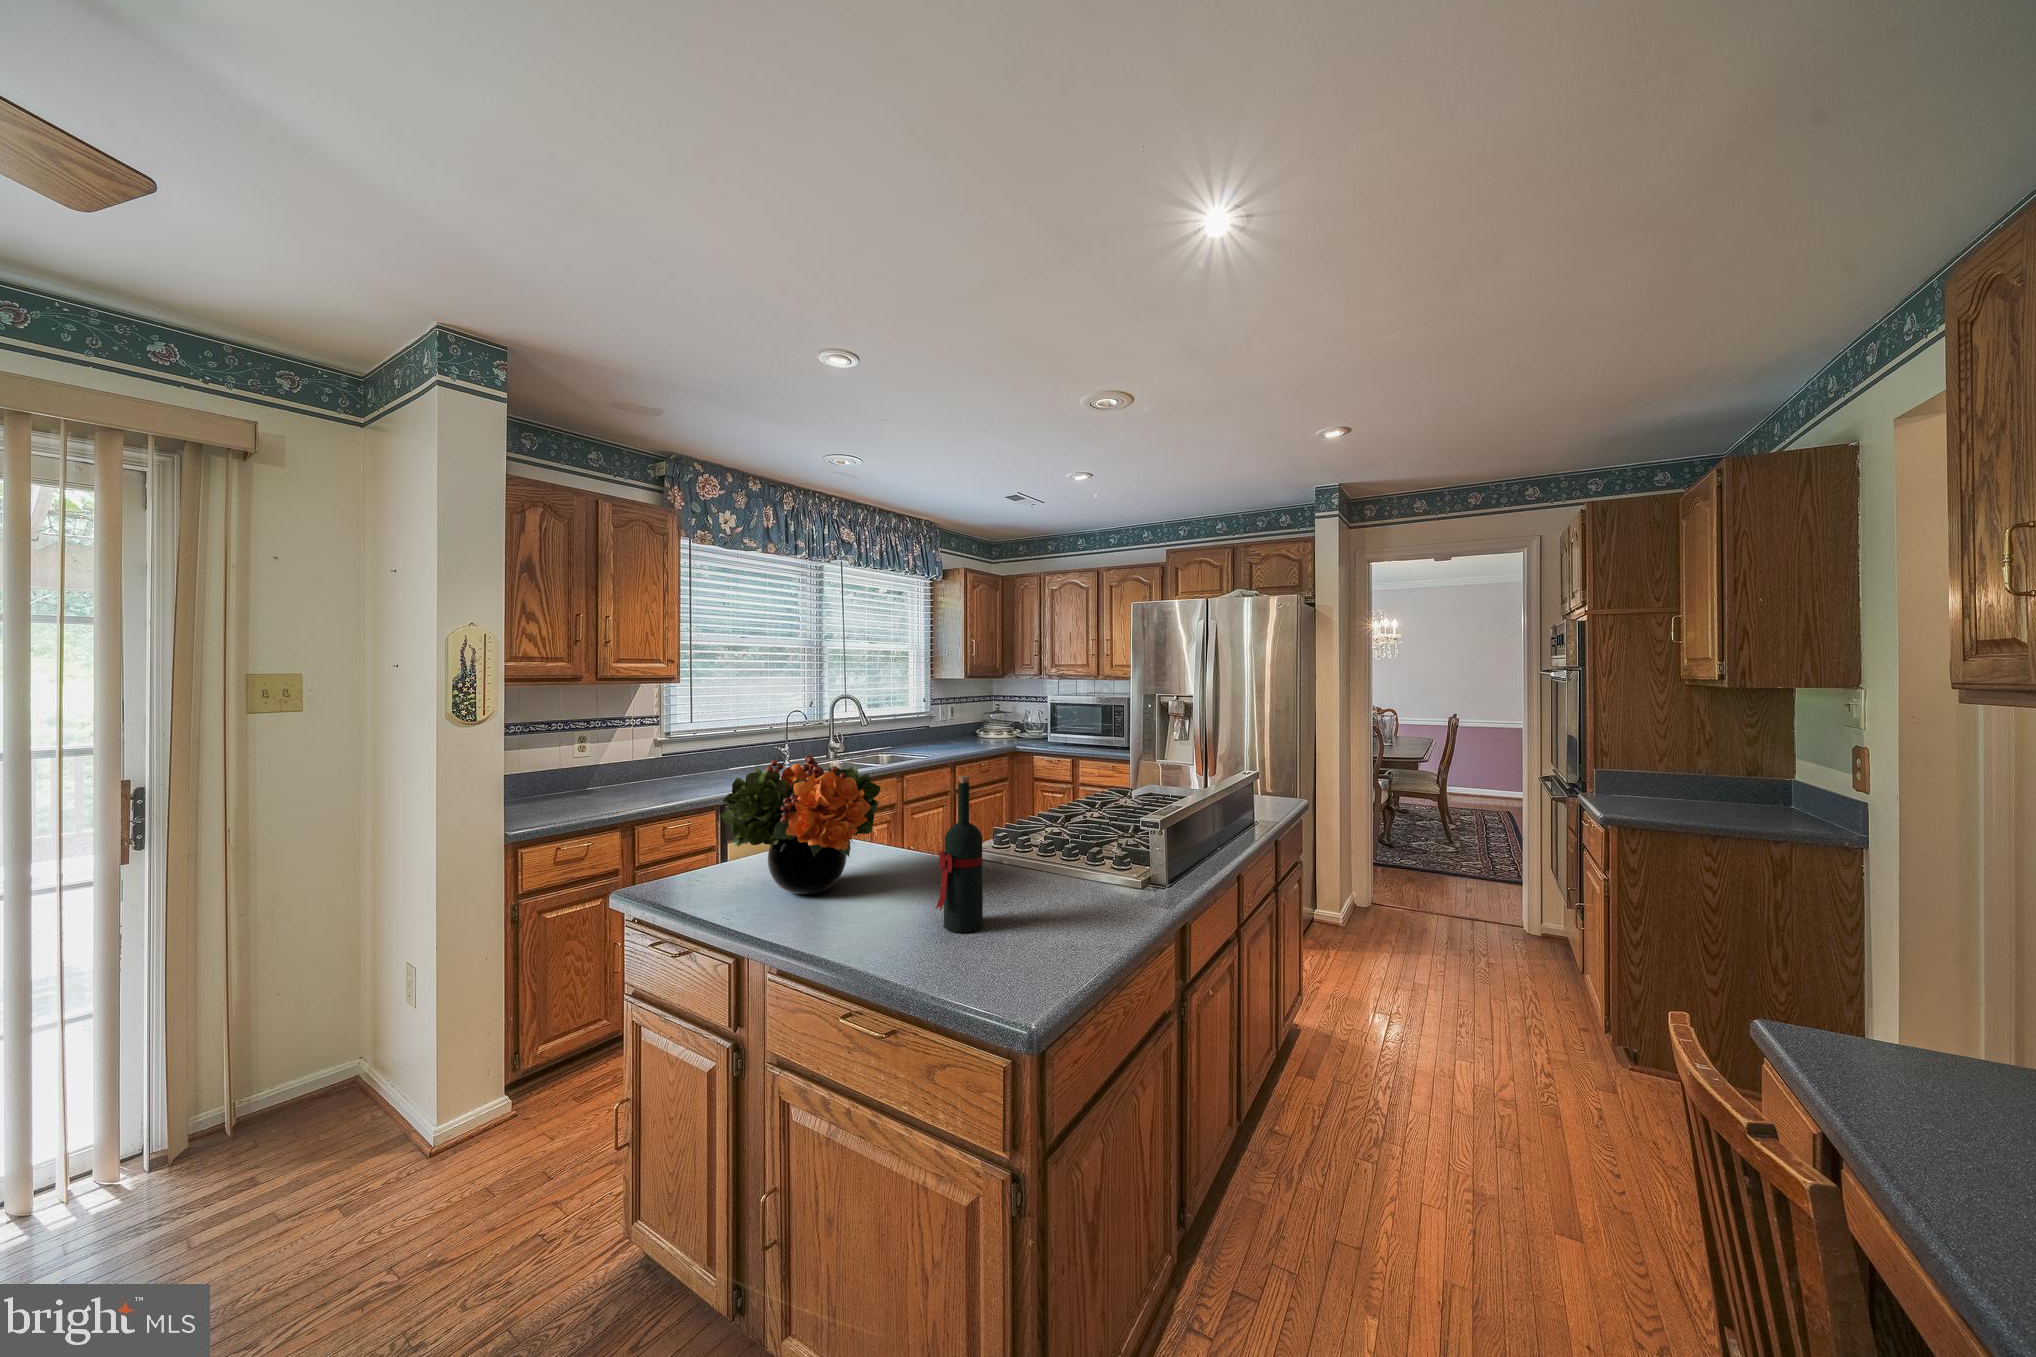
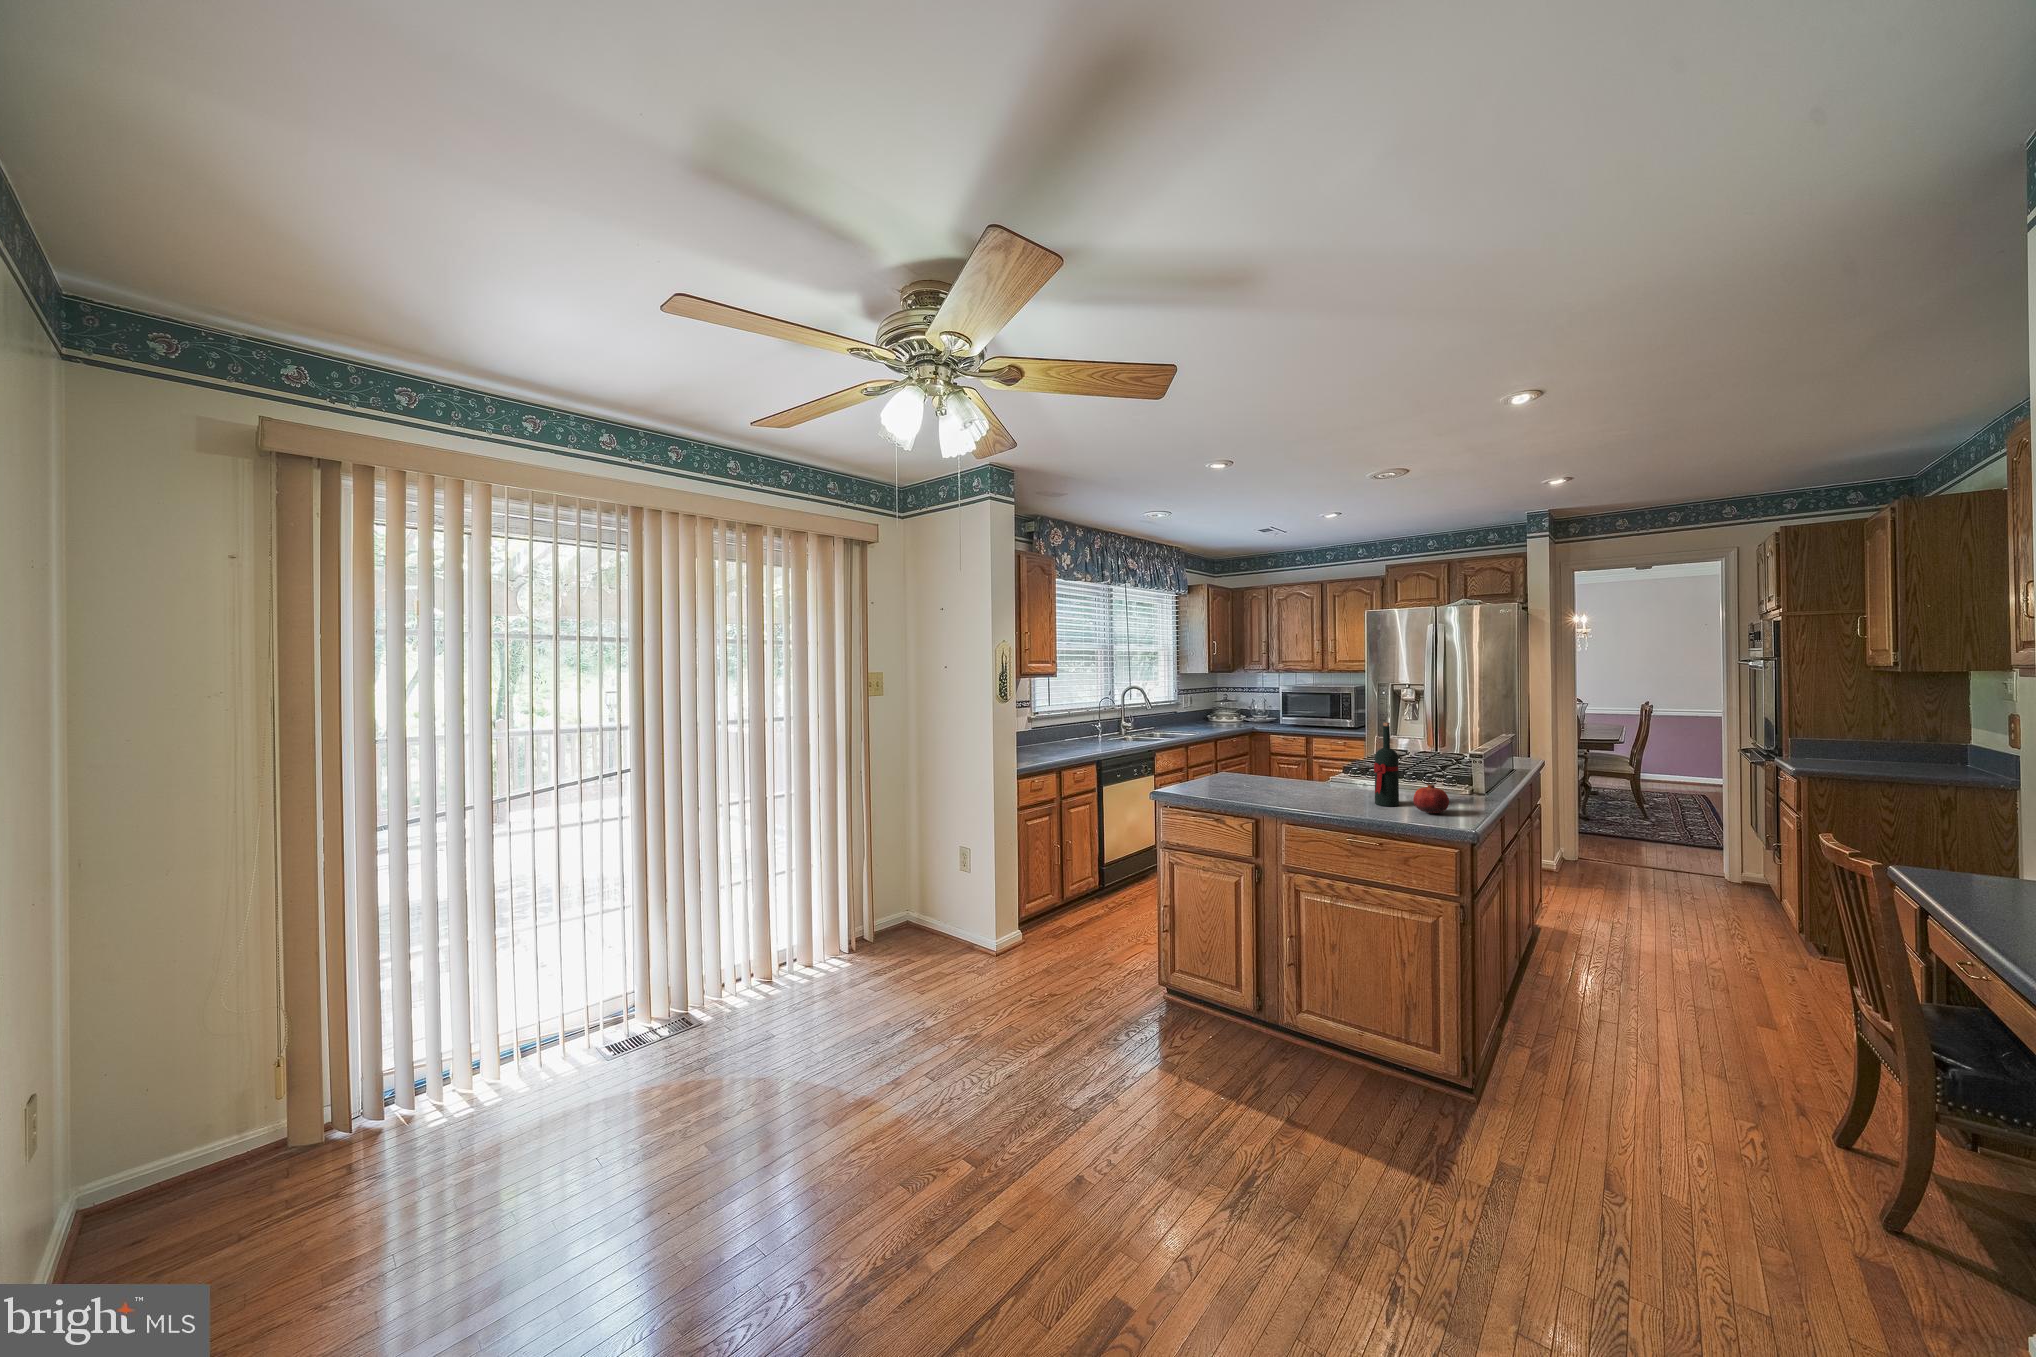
flower arrangement: present [721,755,880,894] -> none [1217,715,1311,793]
fruit: none [982,898,1038,956] -> present [1413,784,1449,813]

